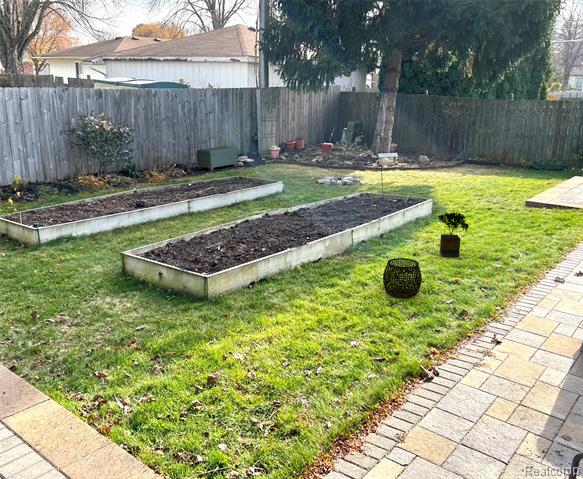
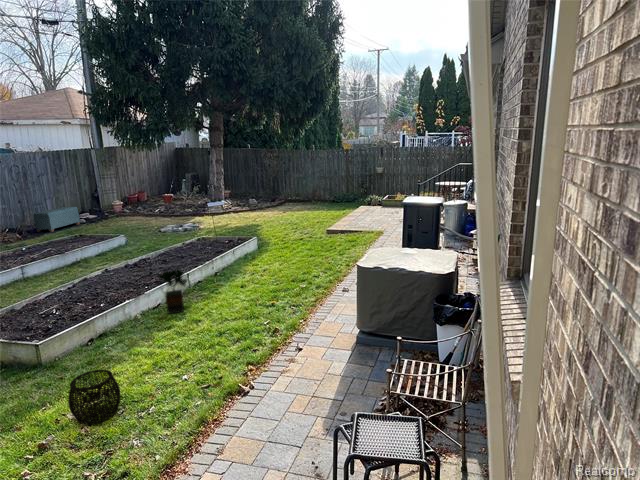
potted tree: present [438,212,469,258] -> present [158,270,187,314]
woven basket: present [383,258,422,299] -> present [68,369,121,425]

